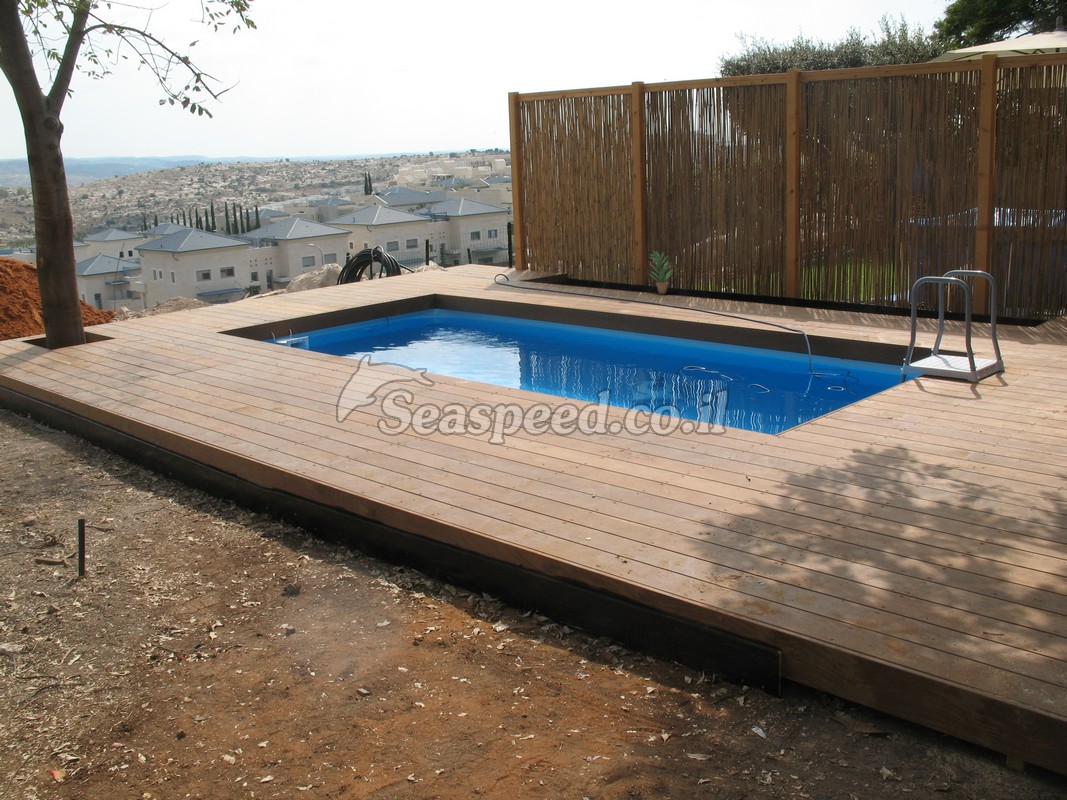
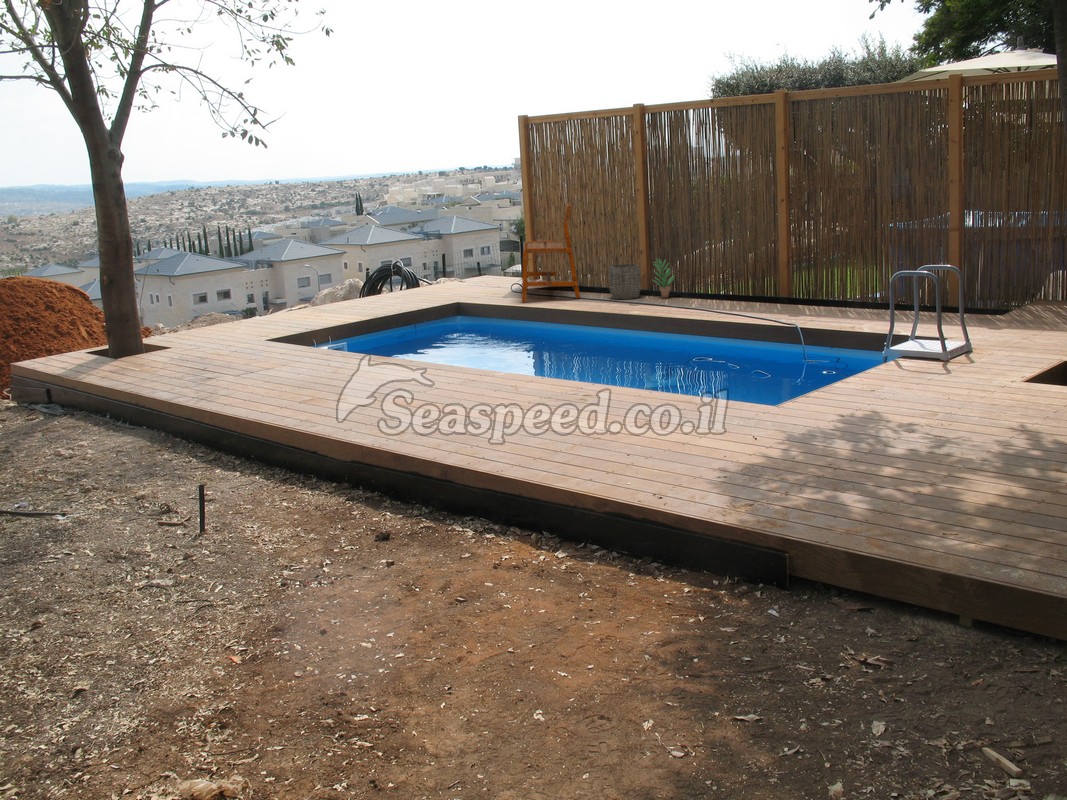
bench: none [508,188,571,295] -> present [522,204,580,302]
woven basket: none [602,256,636,294] -> present [609,264,641,299]

